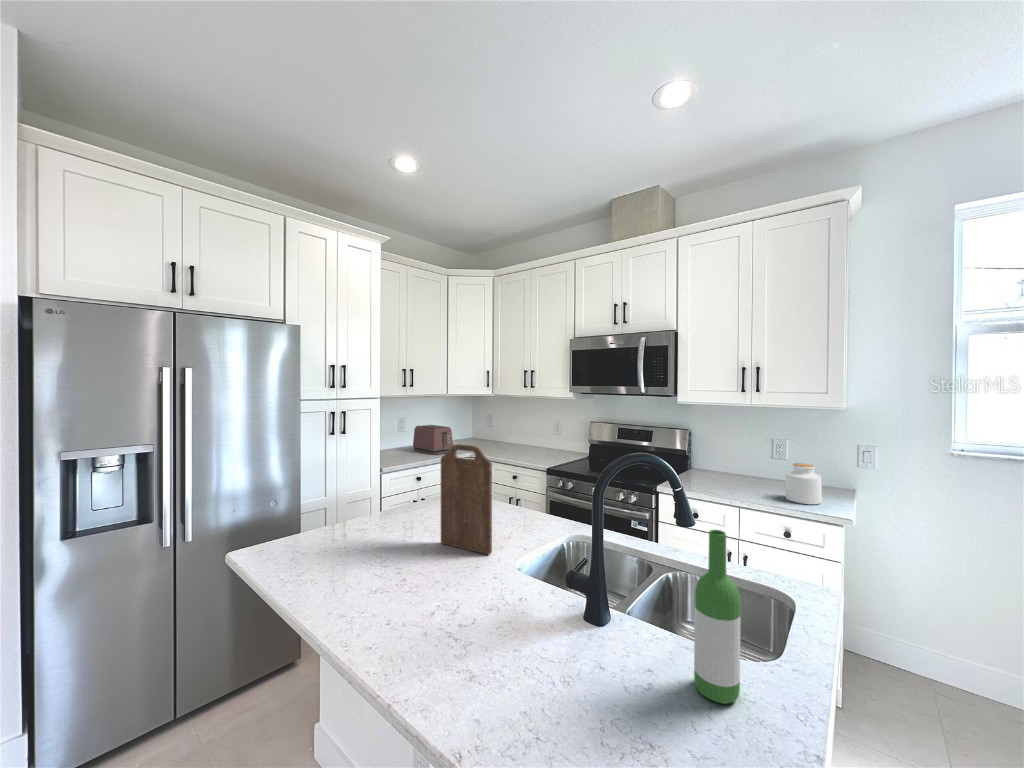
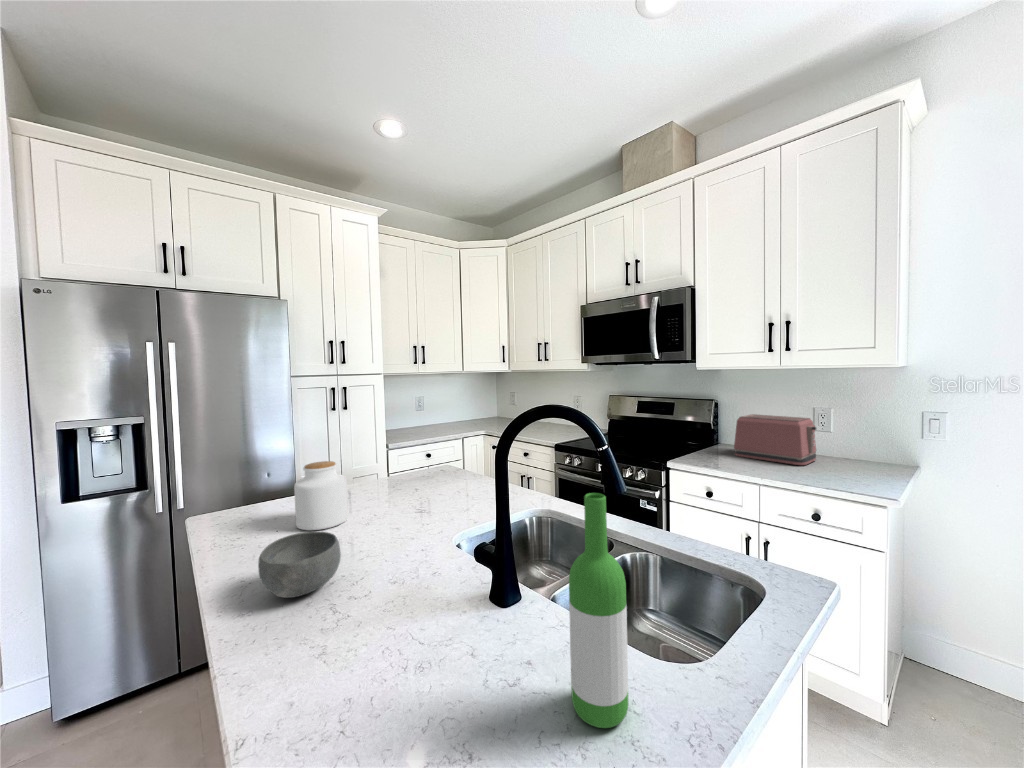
toaster: present [413,425,453,454] -> present [734,414,816,465]
cutting board: present [441,444,492,555] -> none [383,408,432,527]
jar: present [785,463,821,504] -> present [294,461,349,530]
bowl: none [382,562,448,623] -> present [258,532,341,598]

